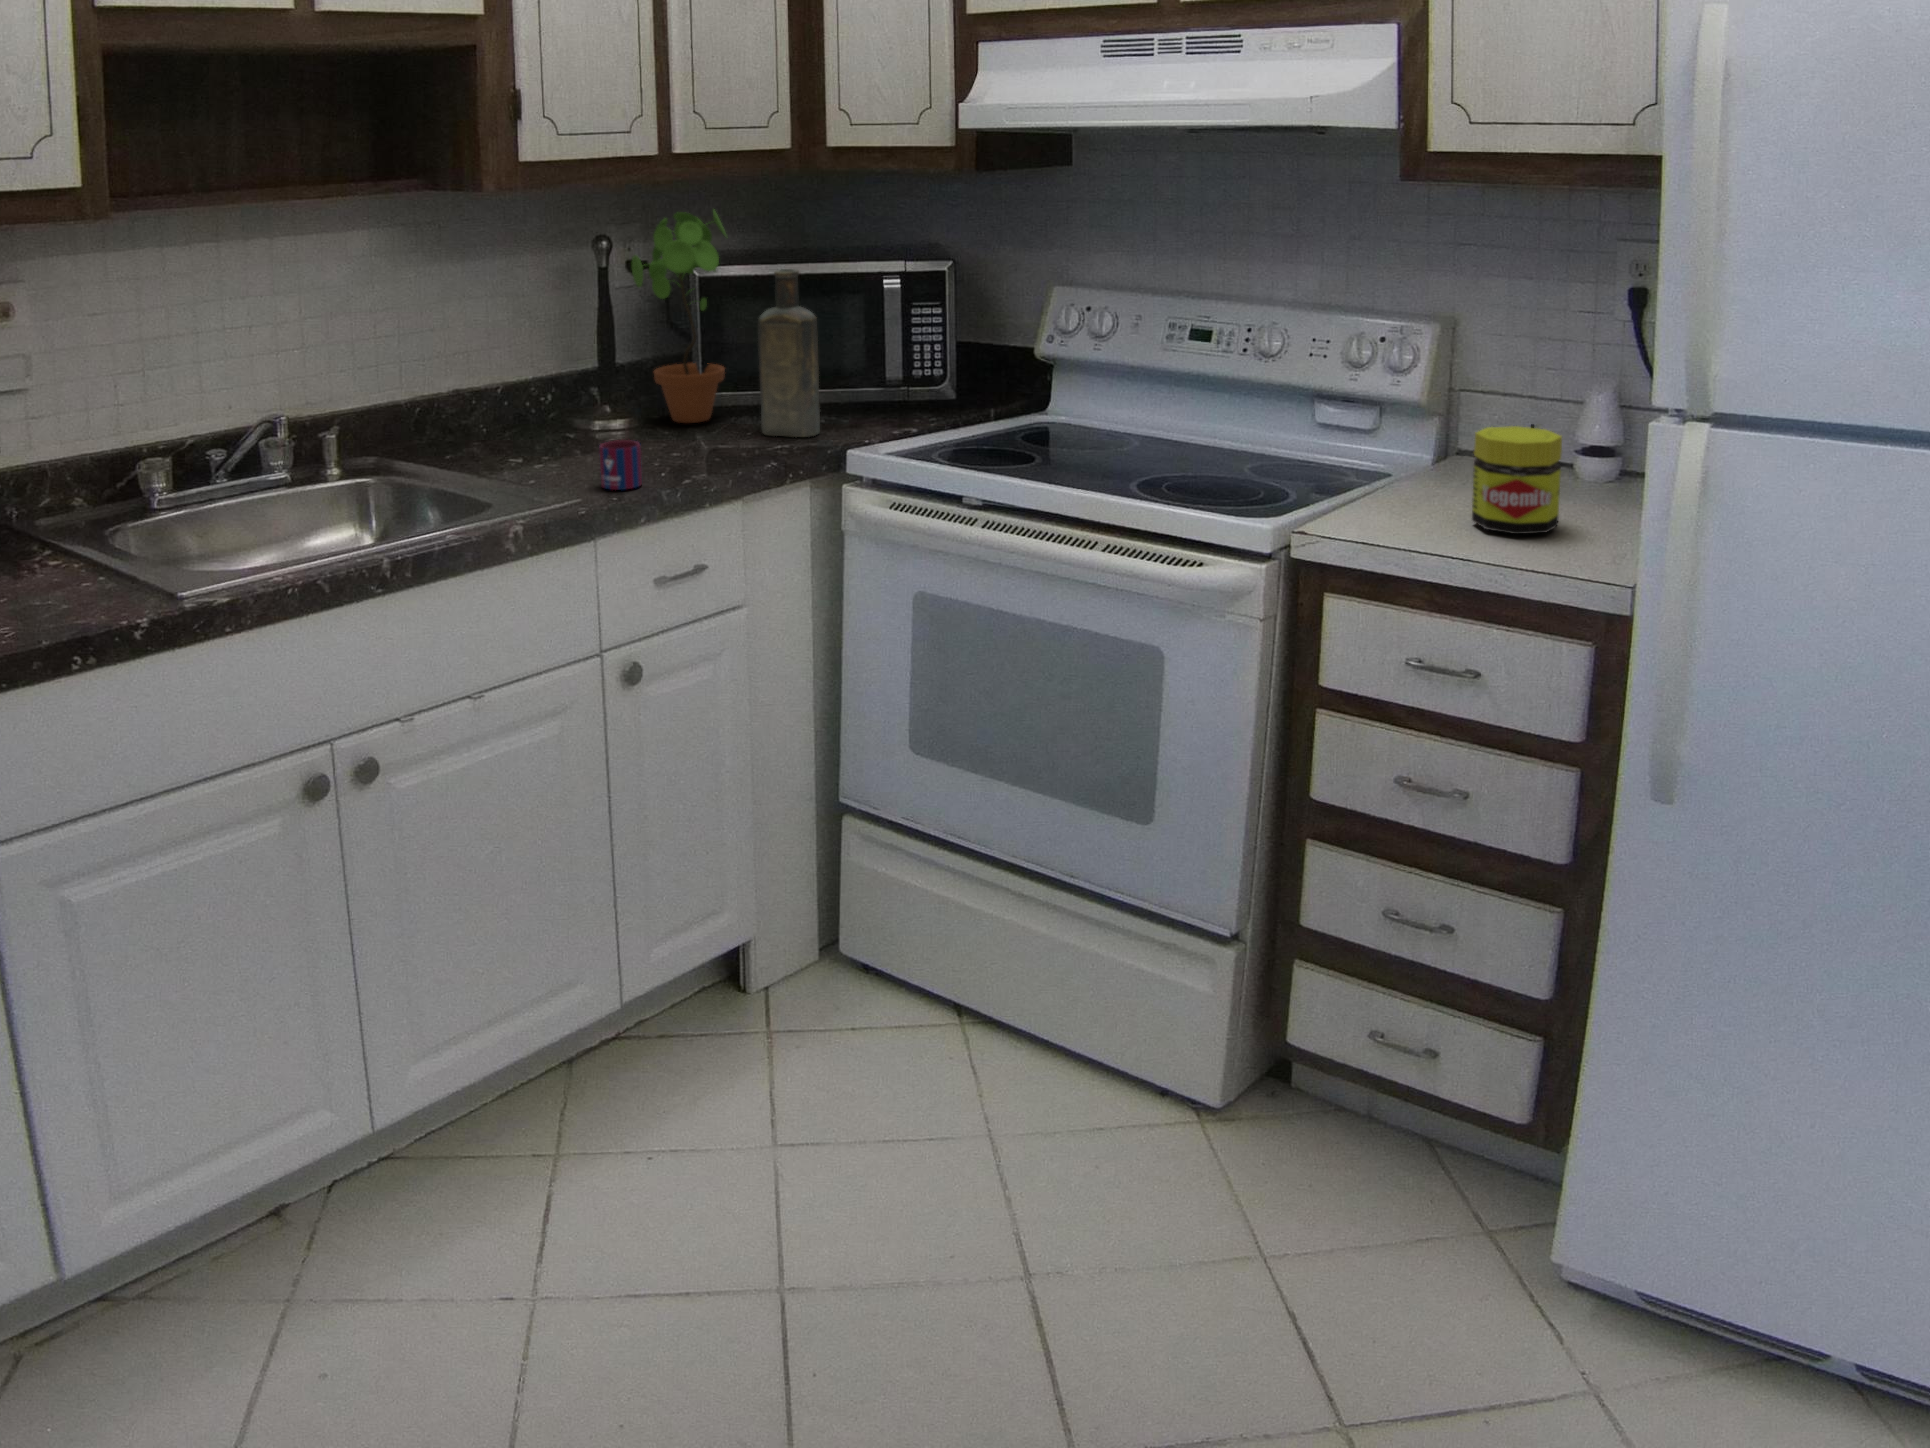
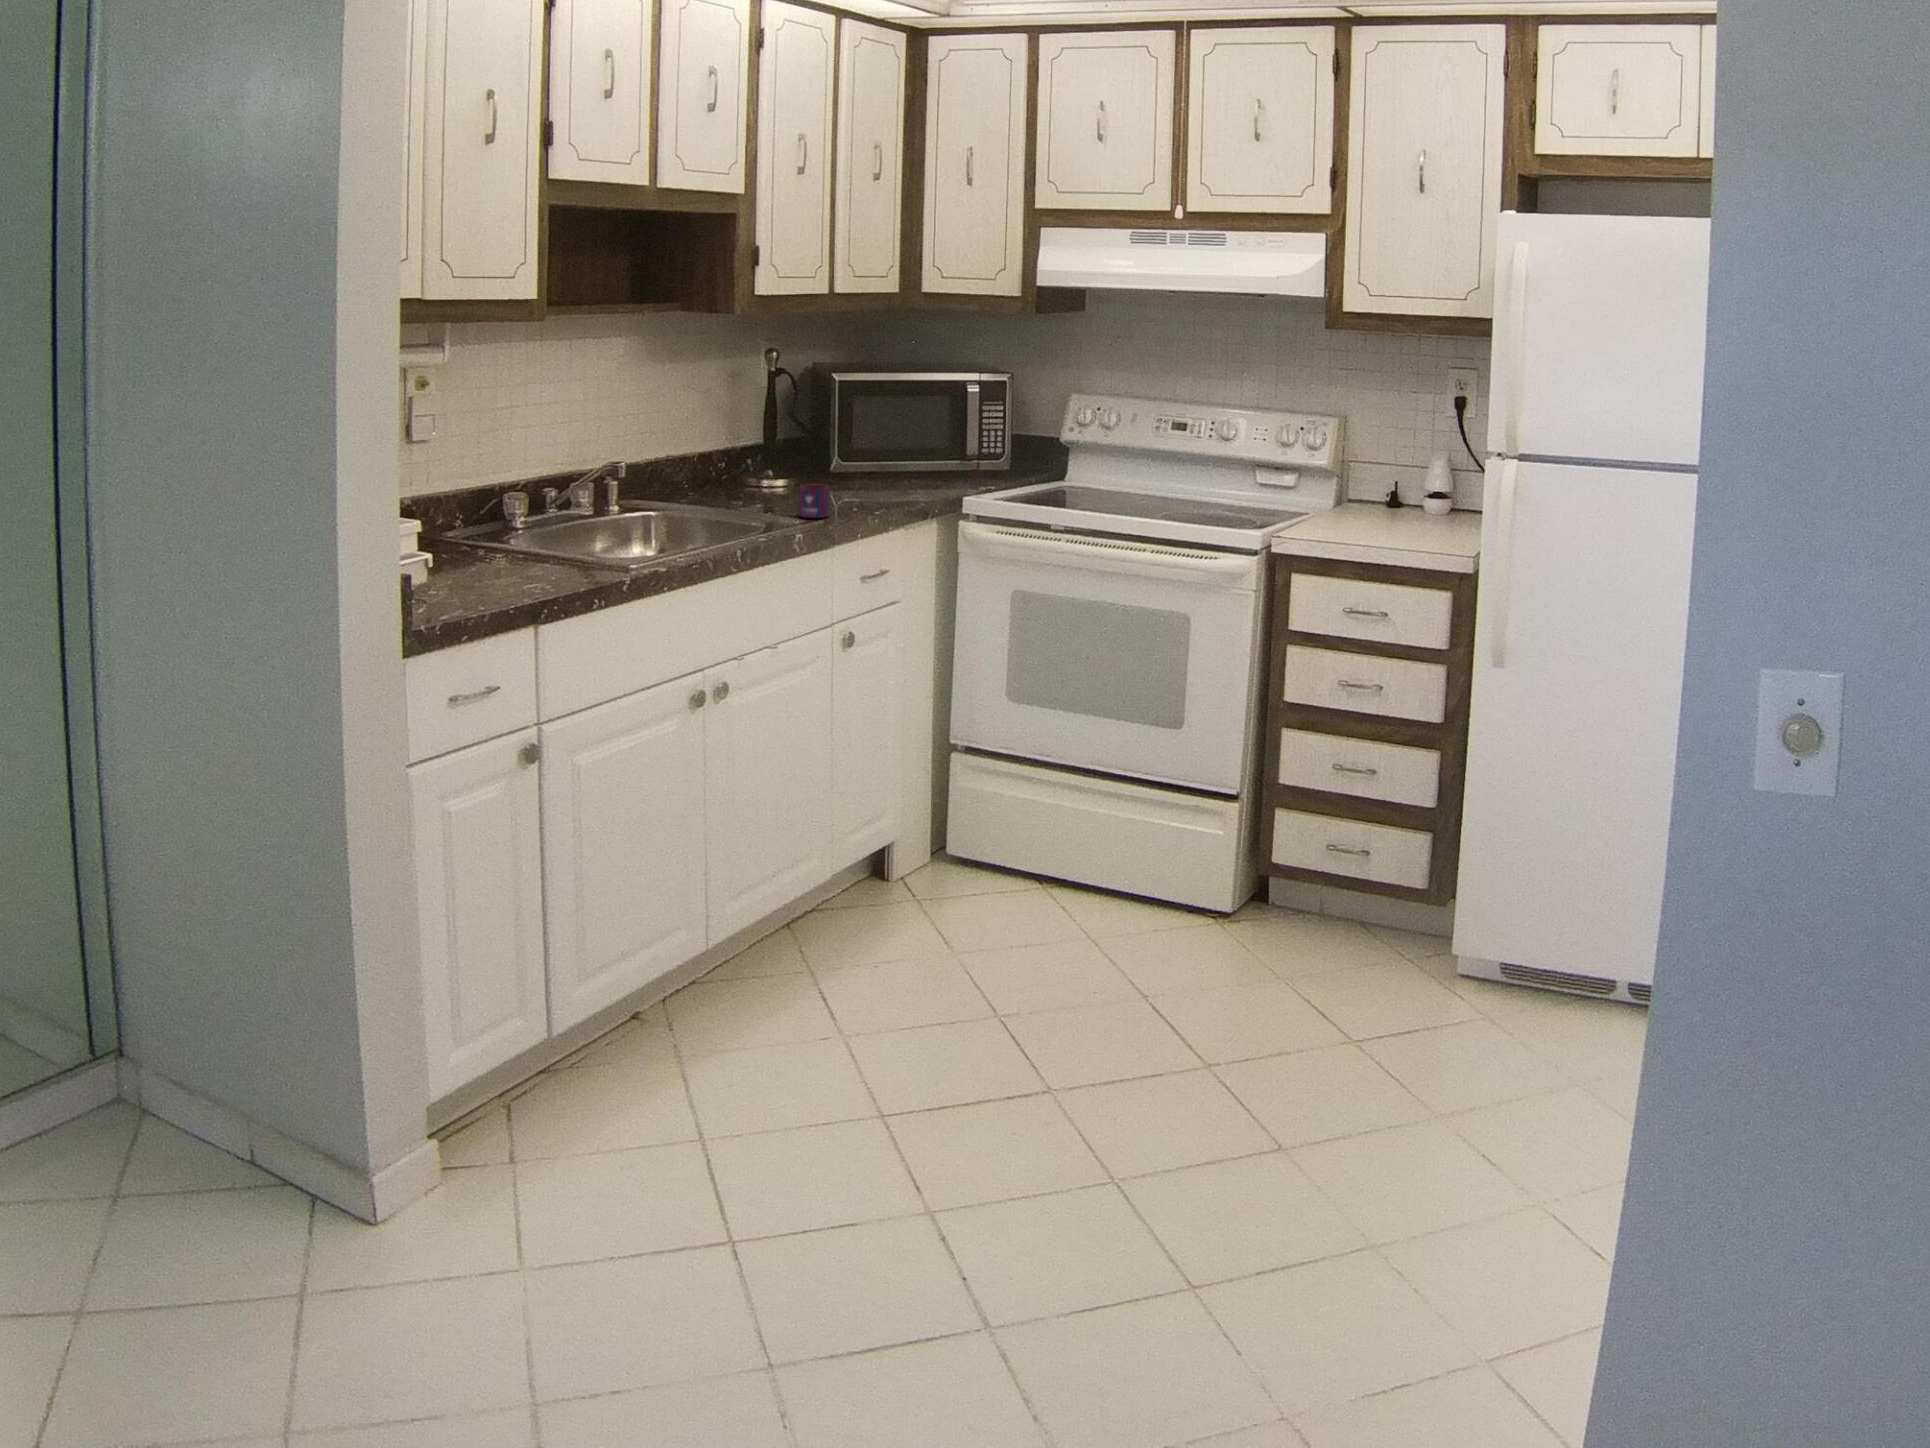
potted plant: present [632,210,726,423] -> none [790,330,861,482]
bottle: present [758,269,820,437] -> none [882,373,930,490]
jar: present [1472,426,1562,534] -> none [1372,474,1423,537]

